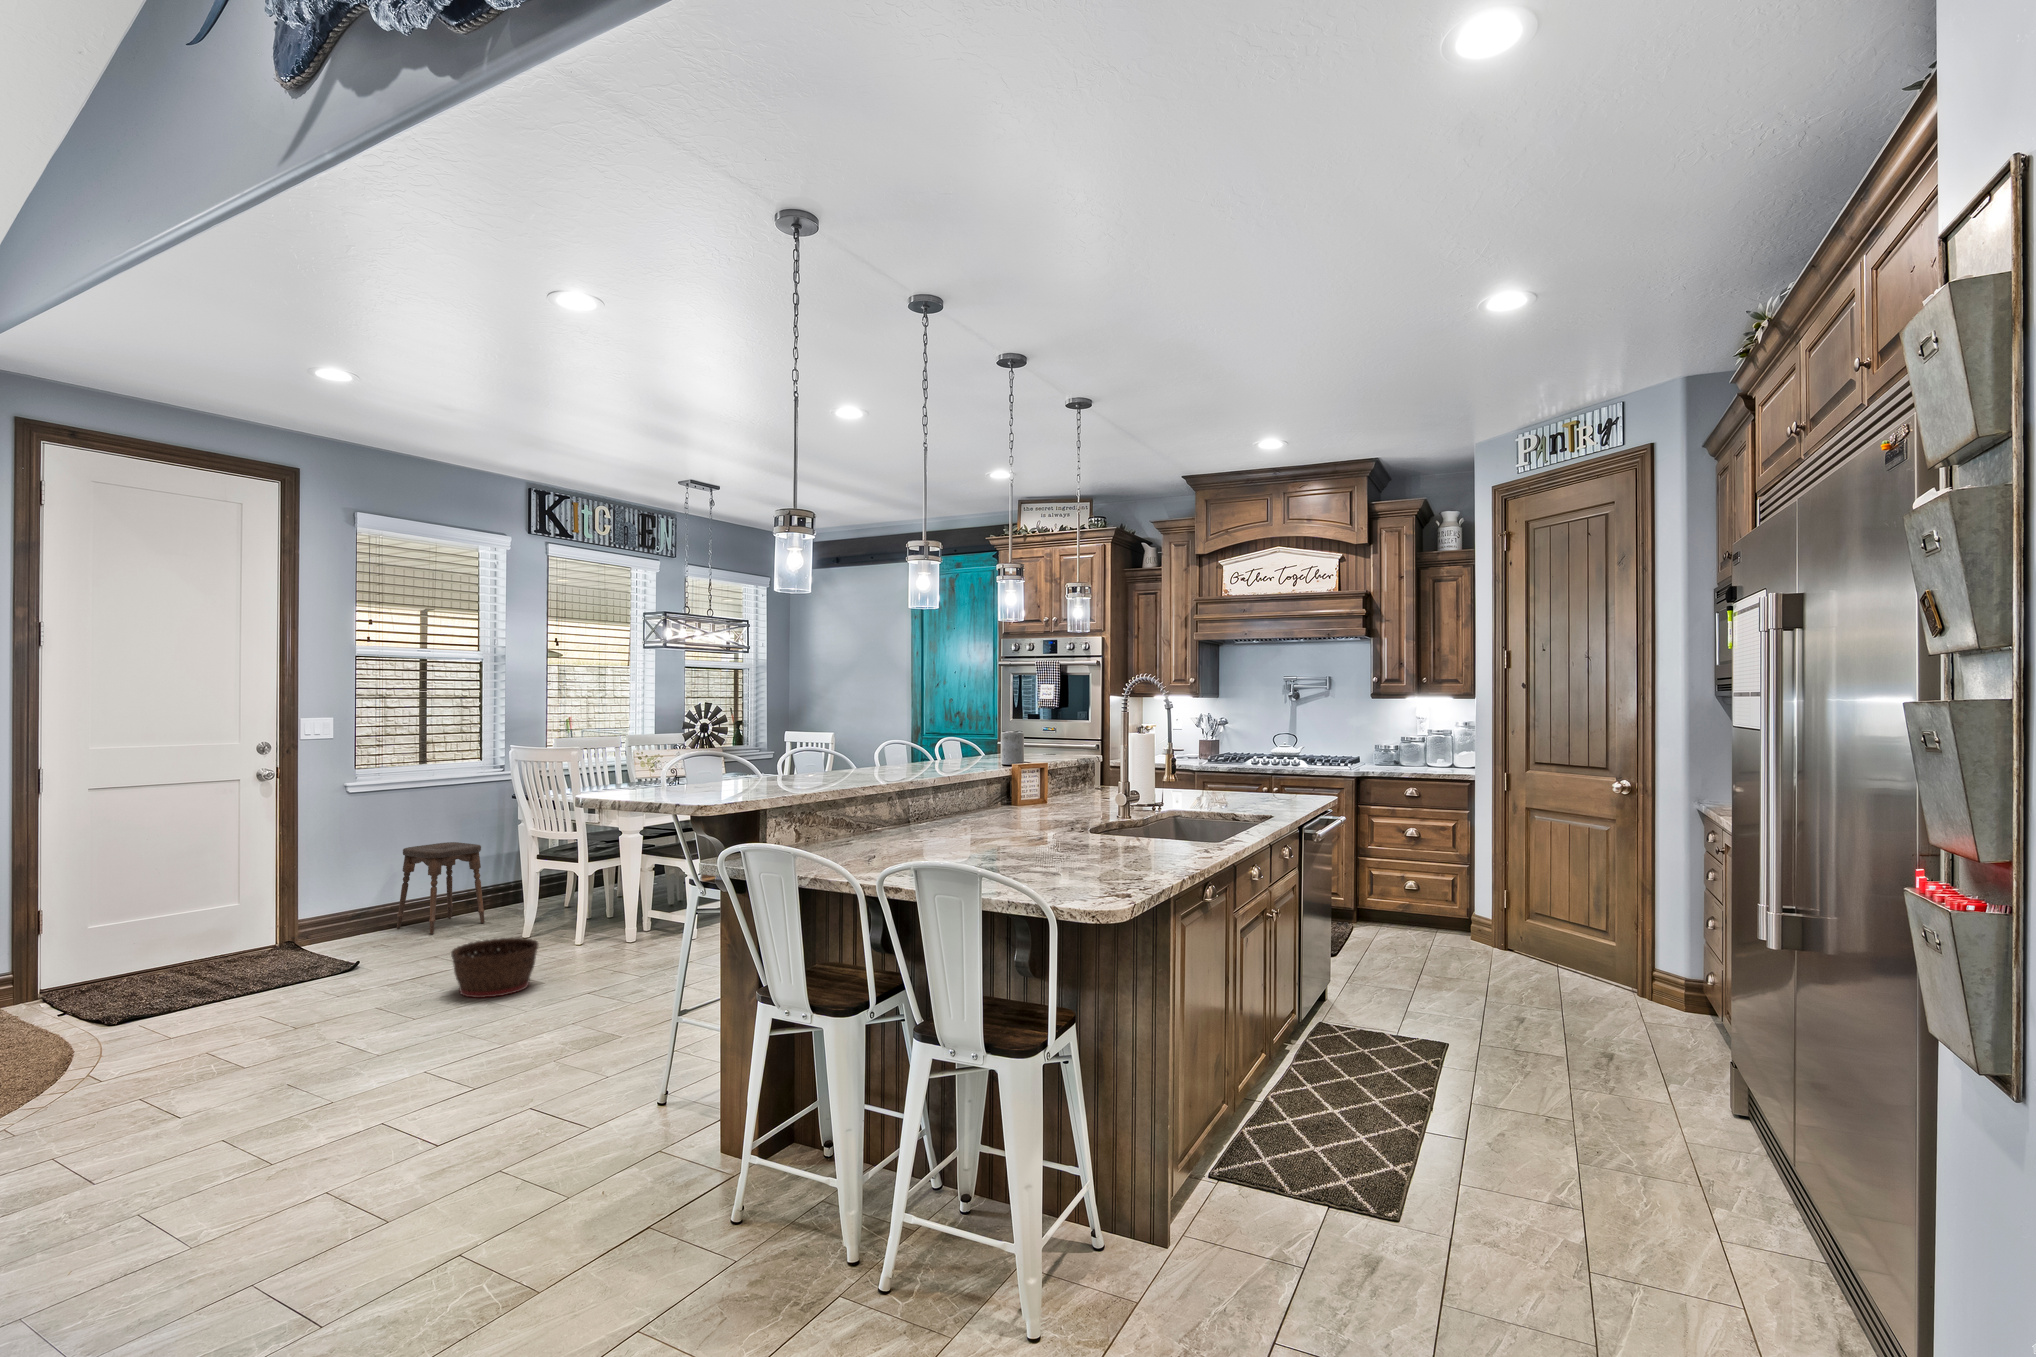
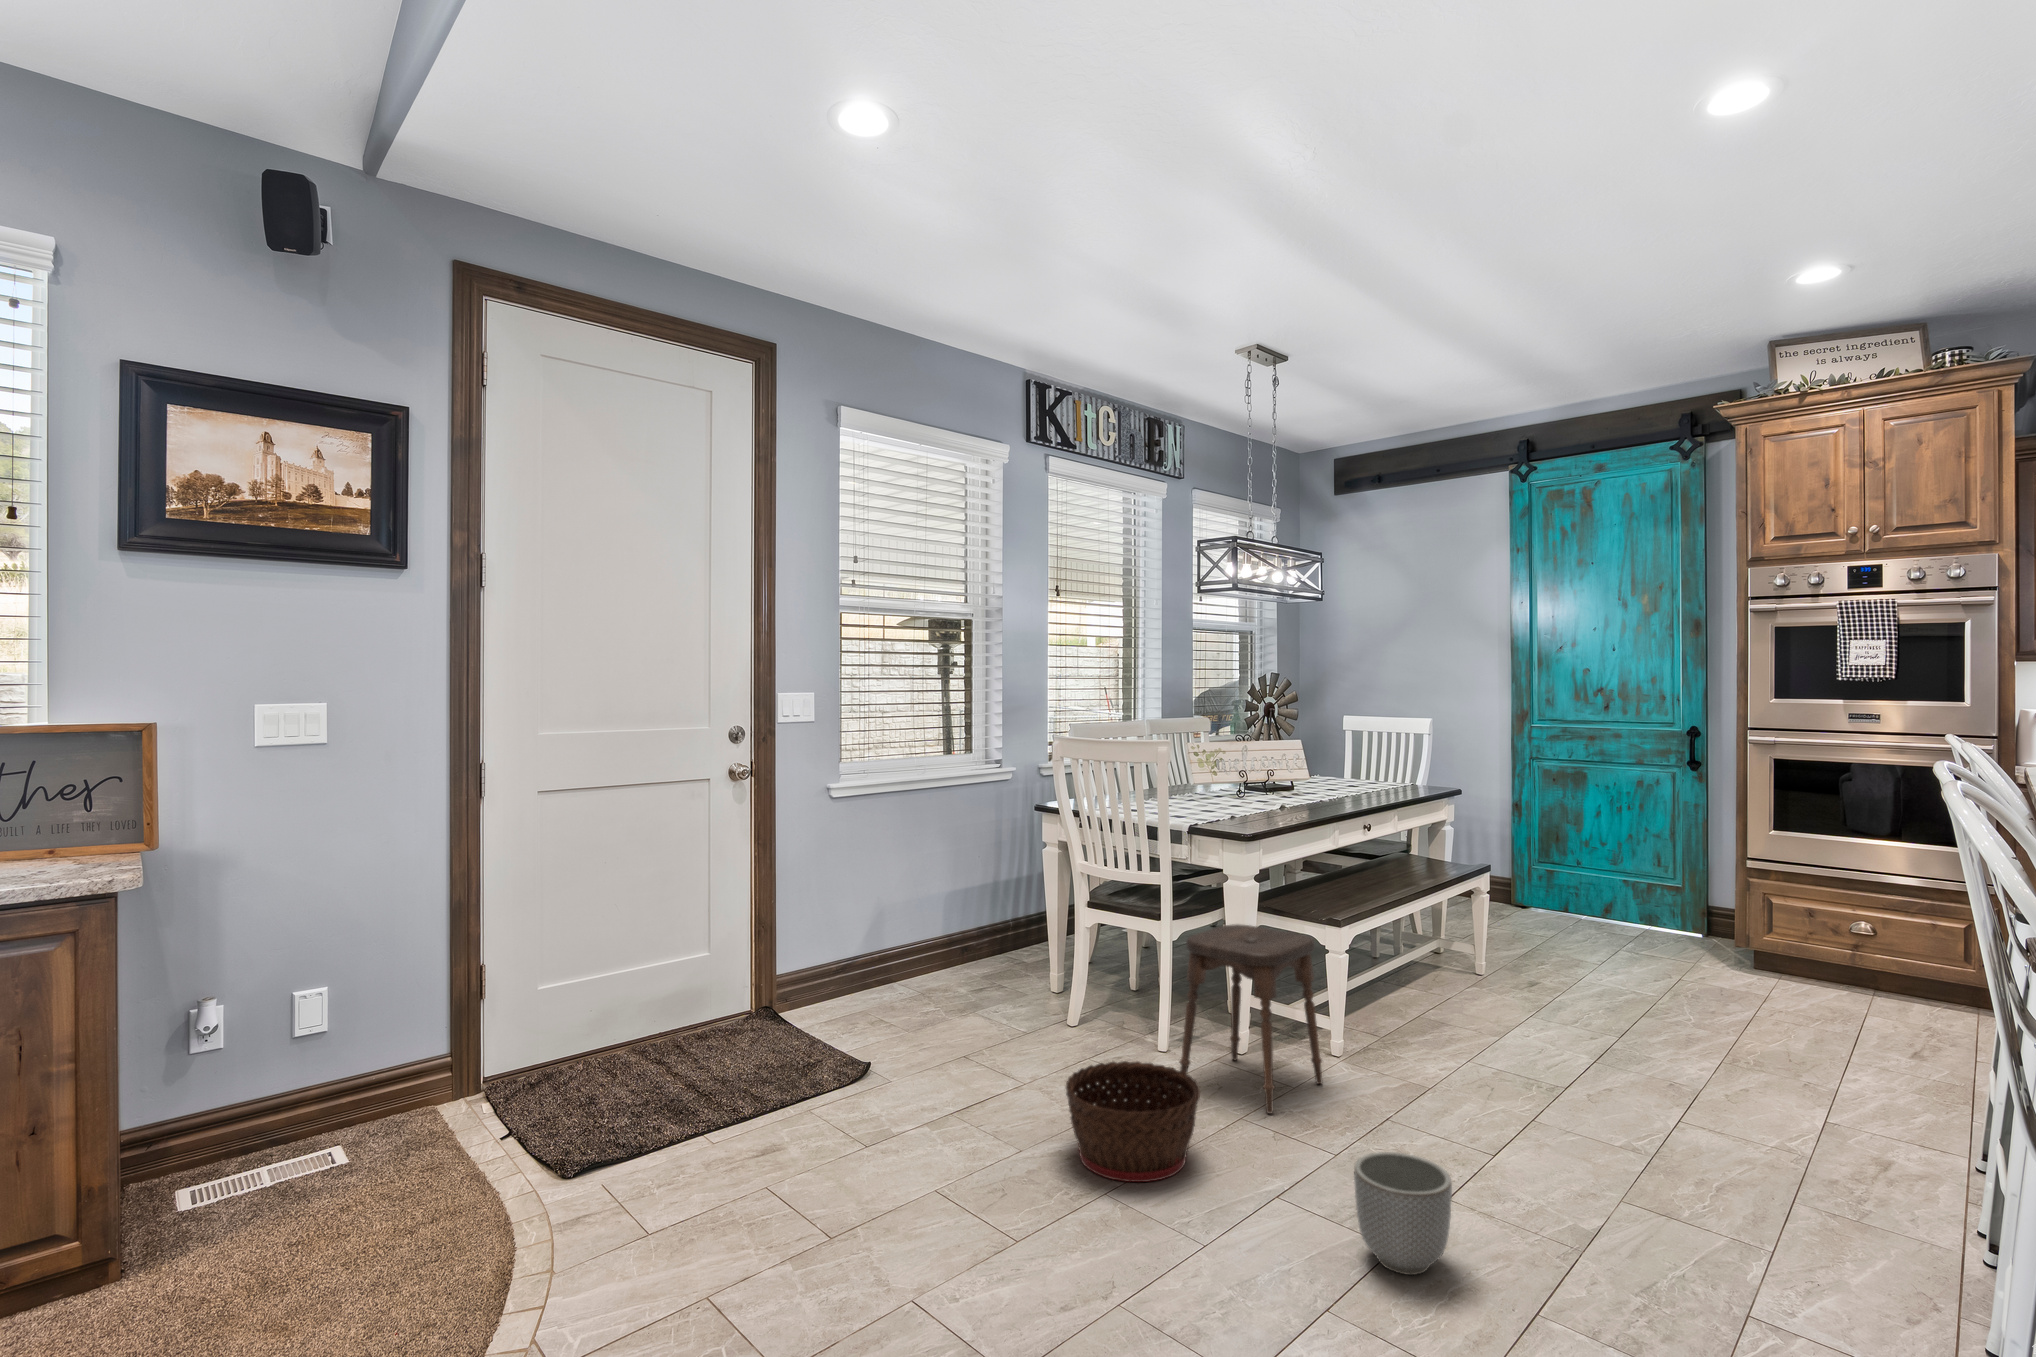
stool: present [397,842,485,934] -> present [1179,924,1323,1113]
planter: none [582,960,633,1016] -> present [1354,1152,1452,1275]

